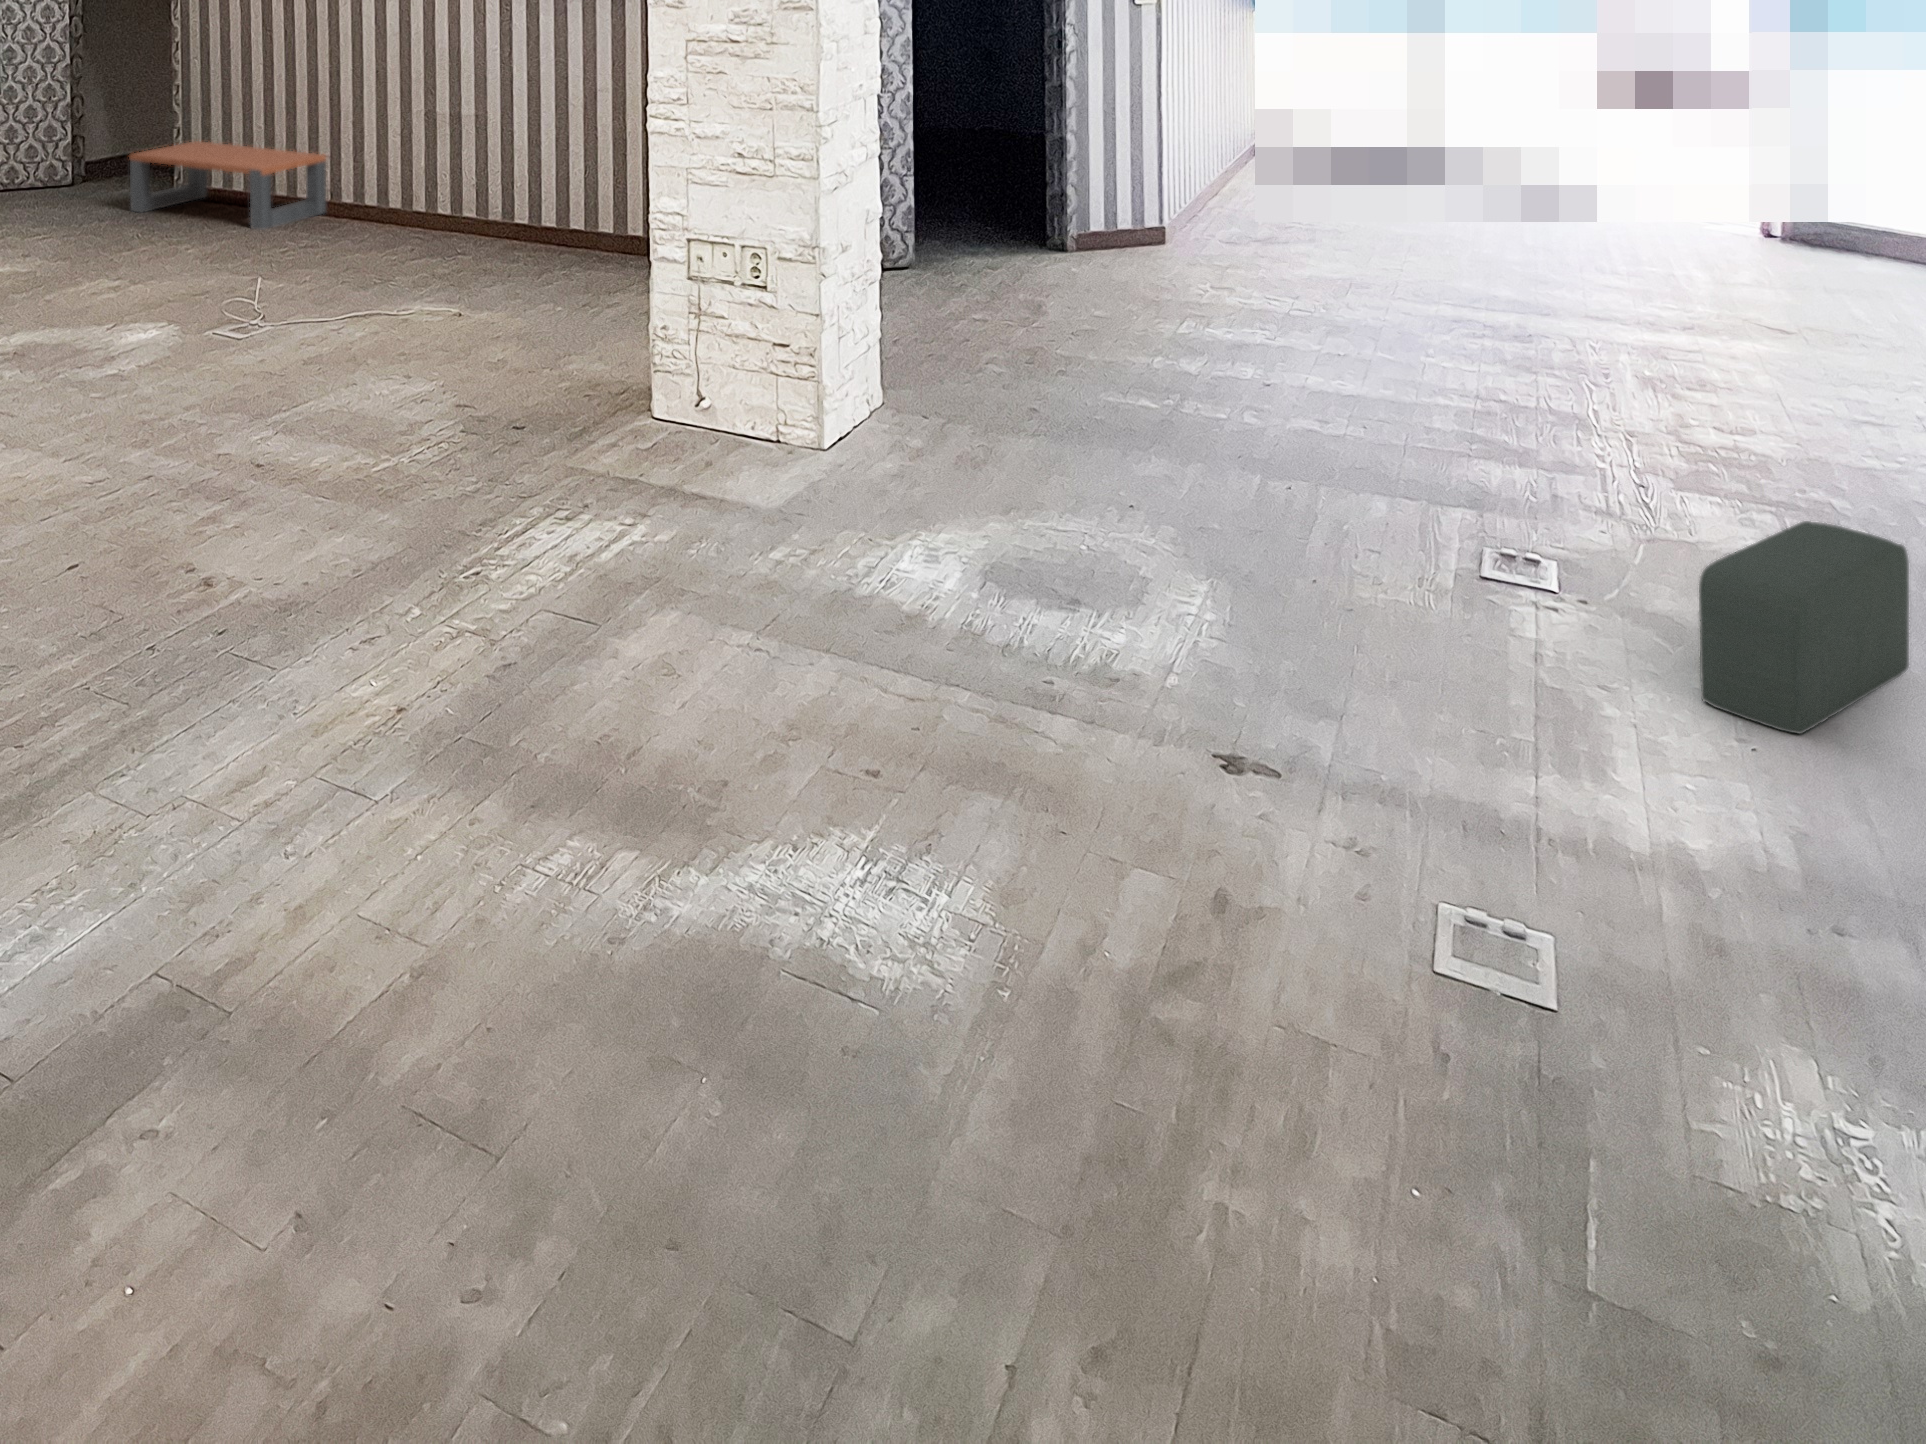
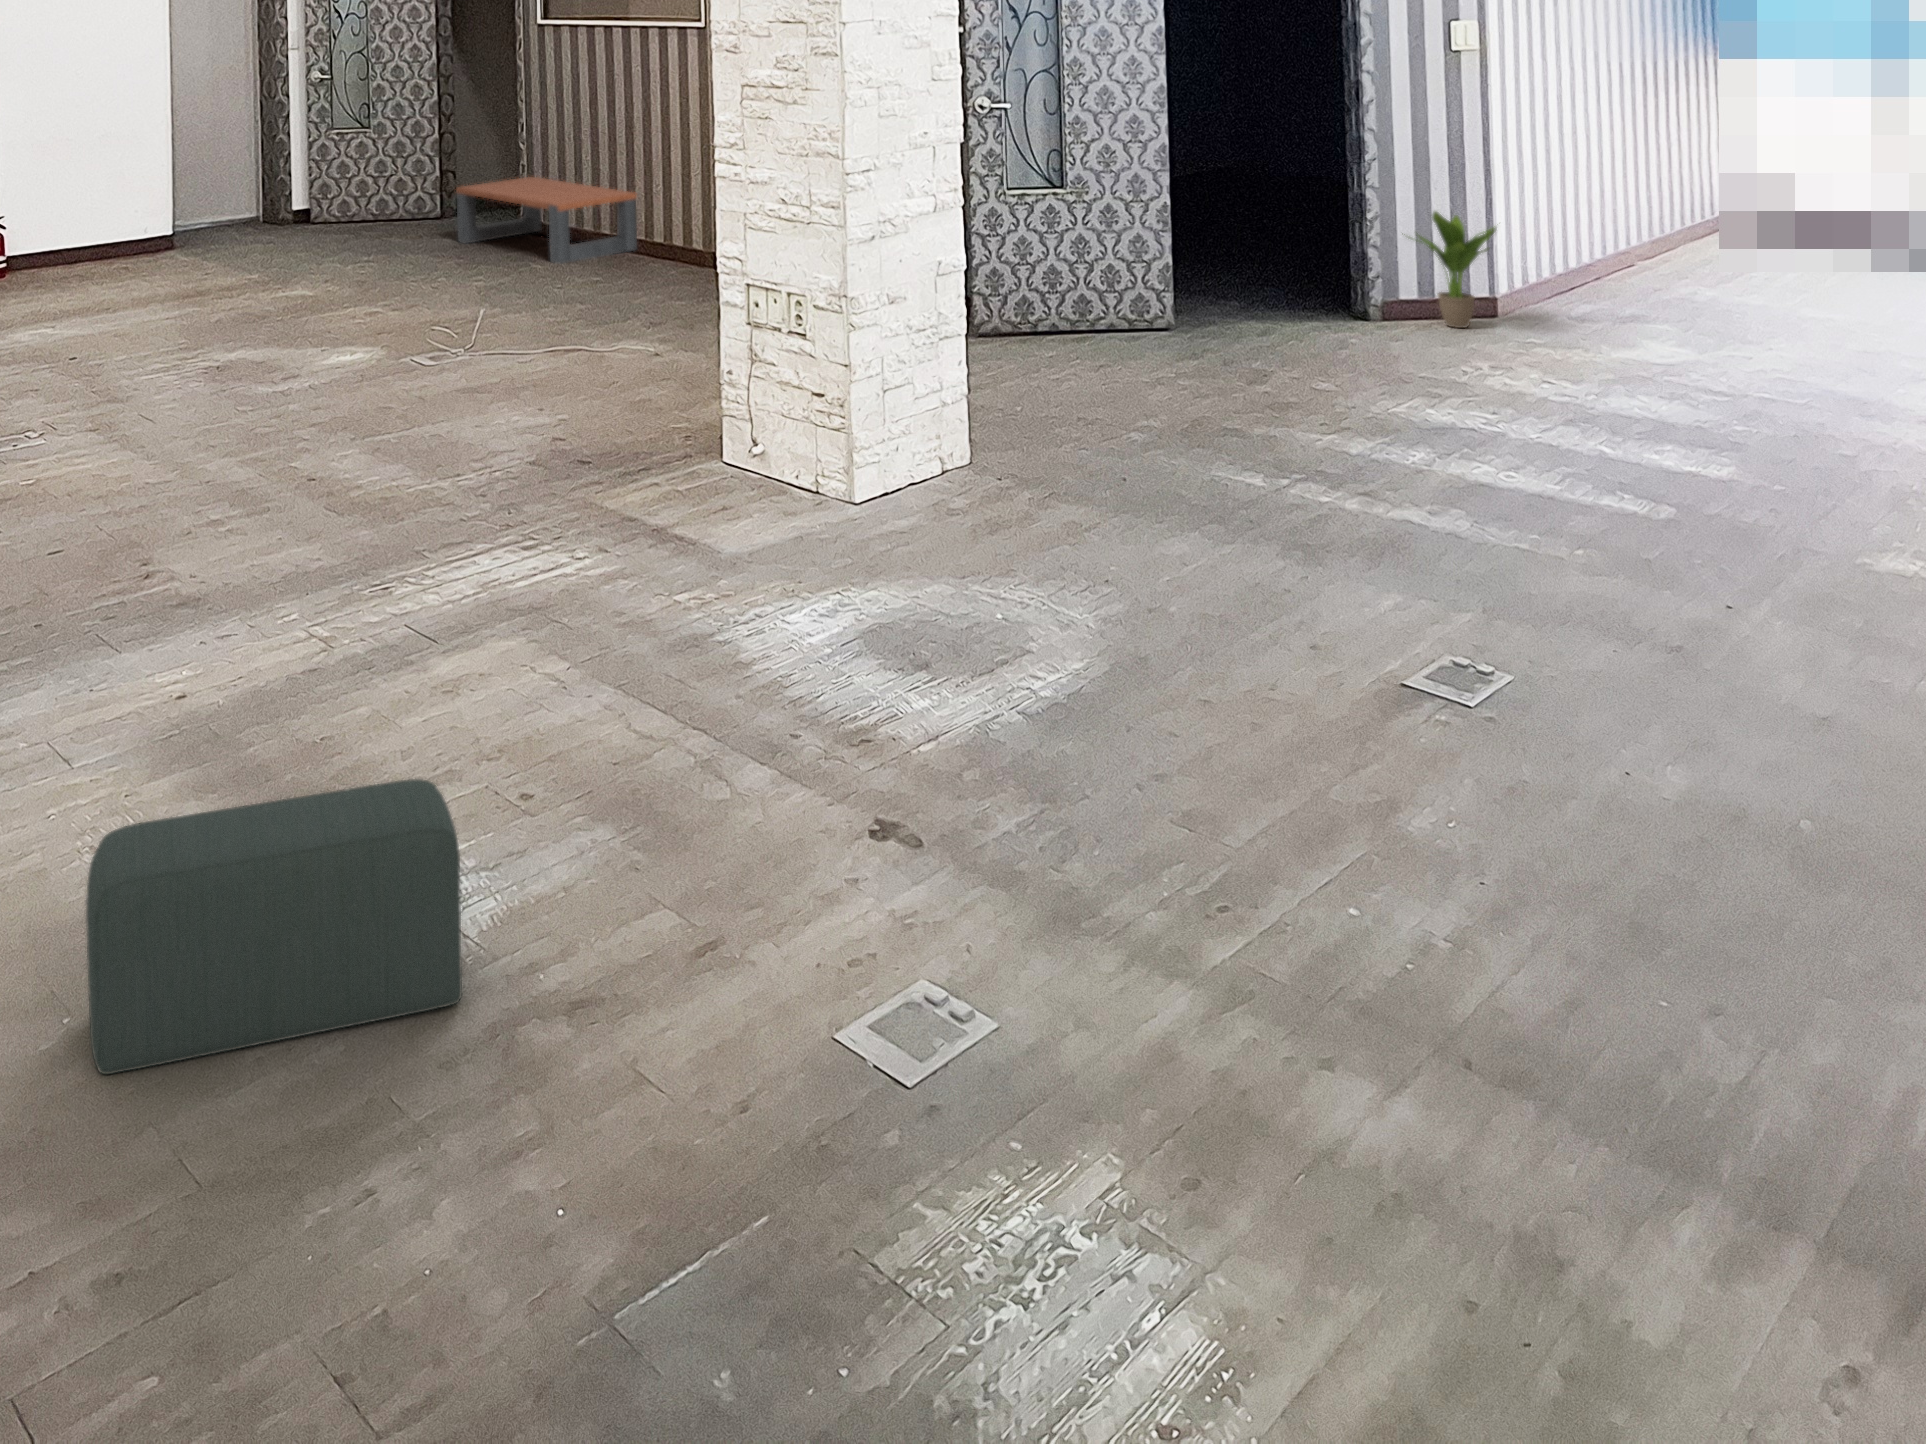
potted plant: none [1096,151,1188,257] -> present [1419,211,1496,328]
pouf: present [1699,521,1909,734] -> present [86,779,462,1074]

